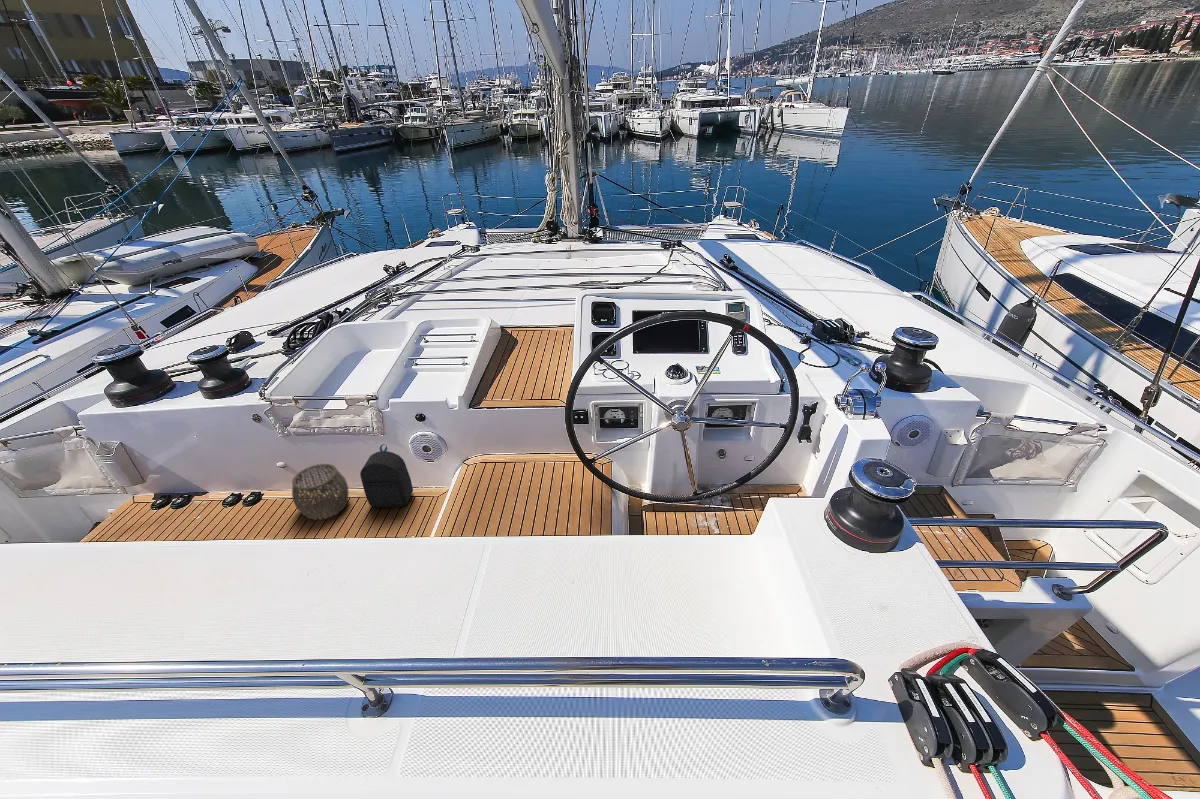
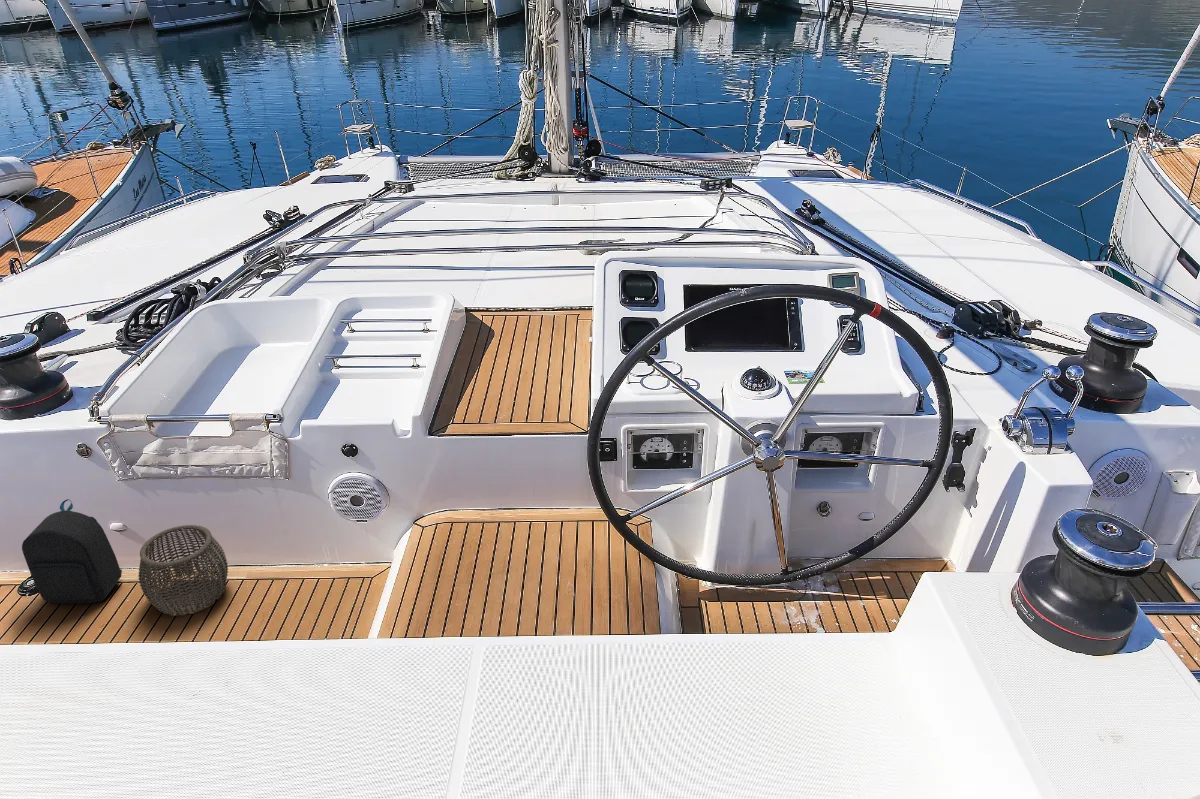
backpack: present [360,444,413,507] -> present [22,499,122,604]

